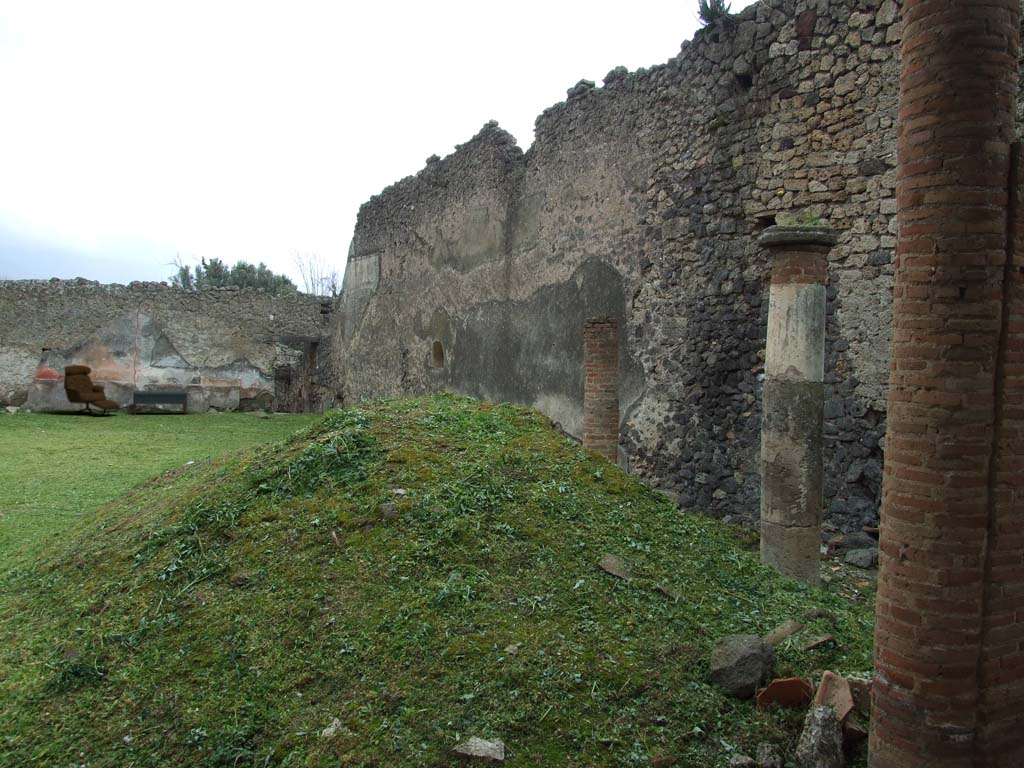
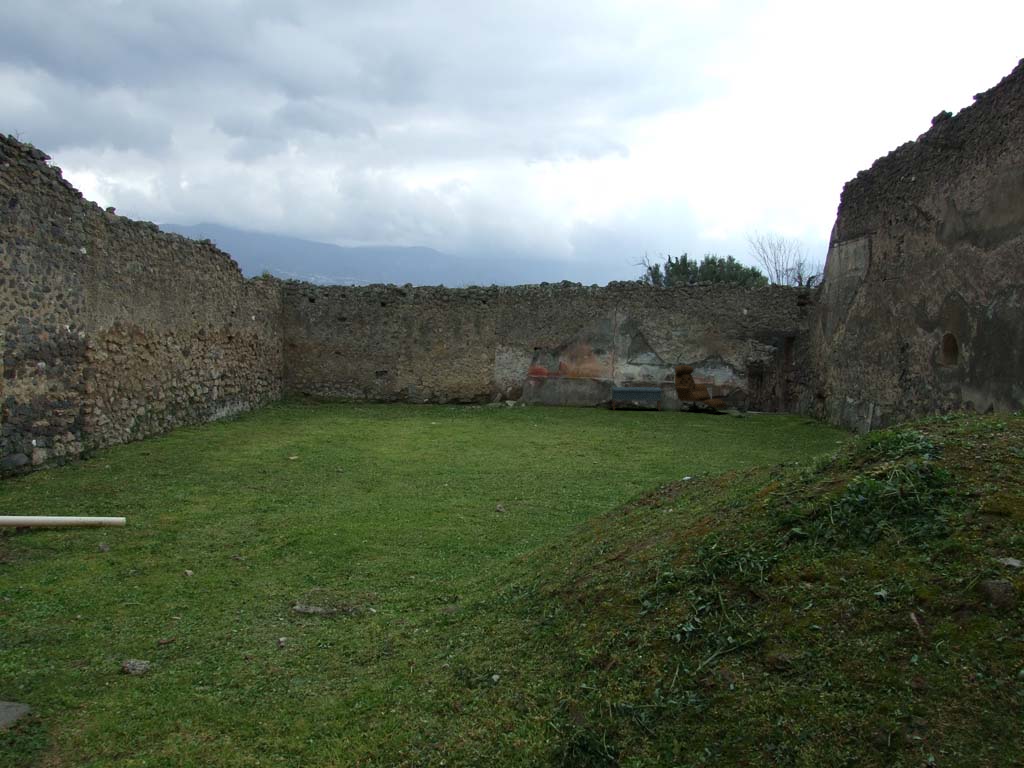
lounge chair: present [64,365,120,416] -> present [675,365,727,414]

